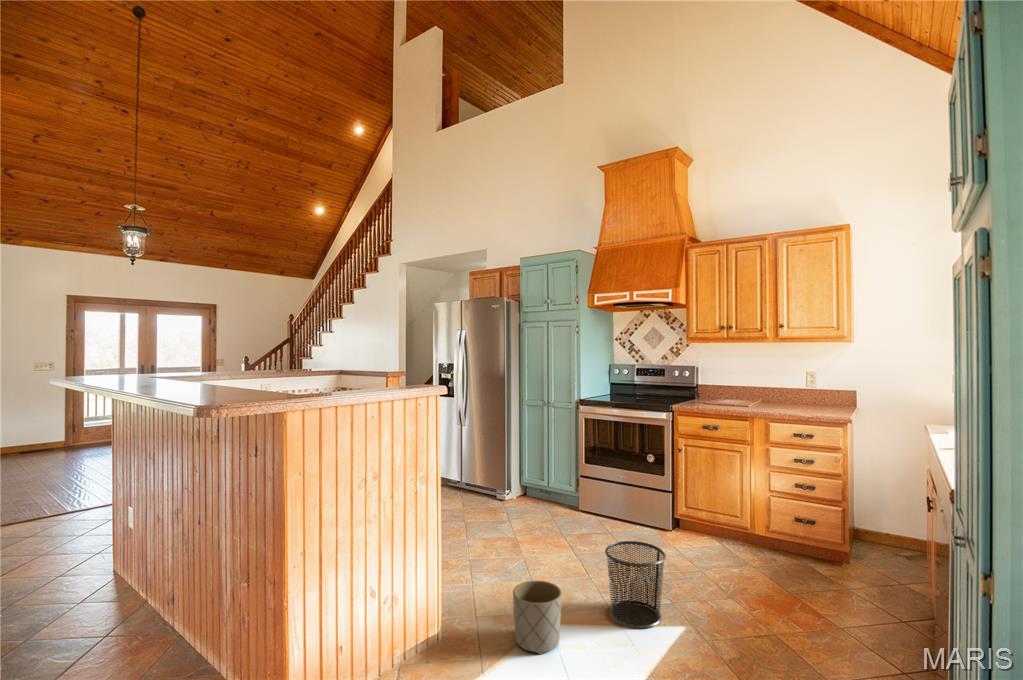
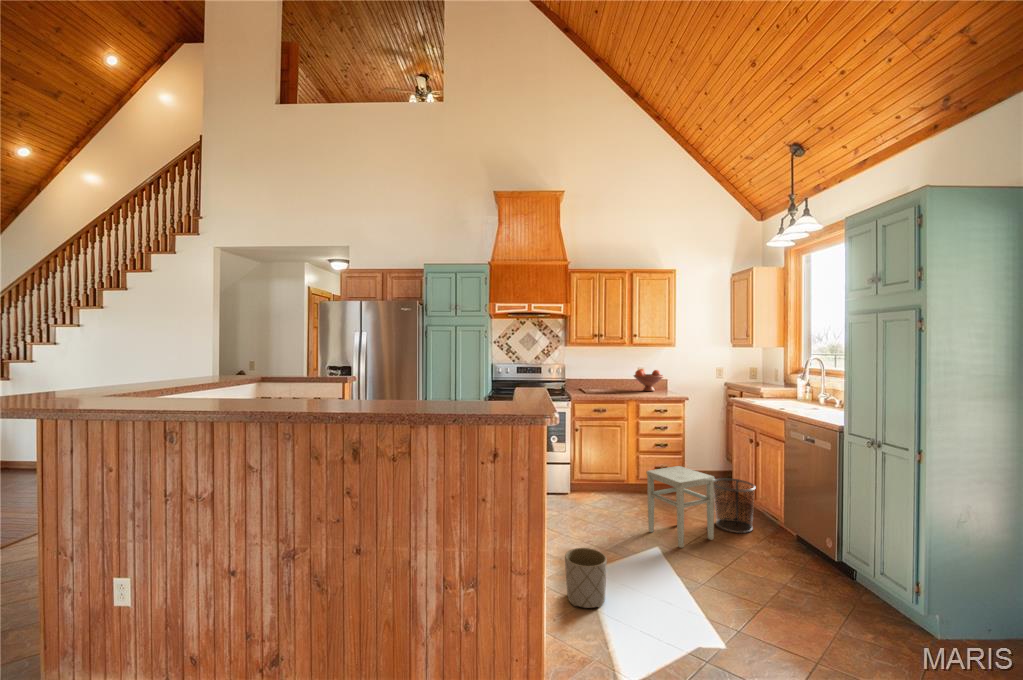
fruit bowl: none [786,375,835,408] -> present [634,369,664,391]
stool: none [715,514,806,633] -> present [646,466,715,548]
waste bin: present [605,541,666,628] -> present [714,478,756,533]

